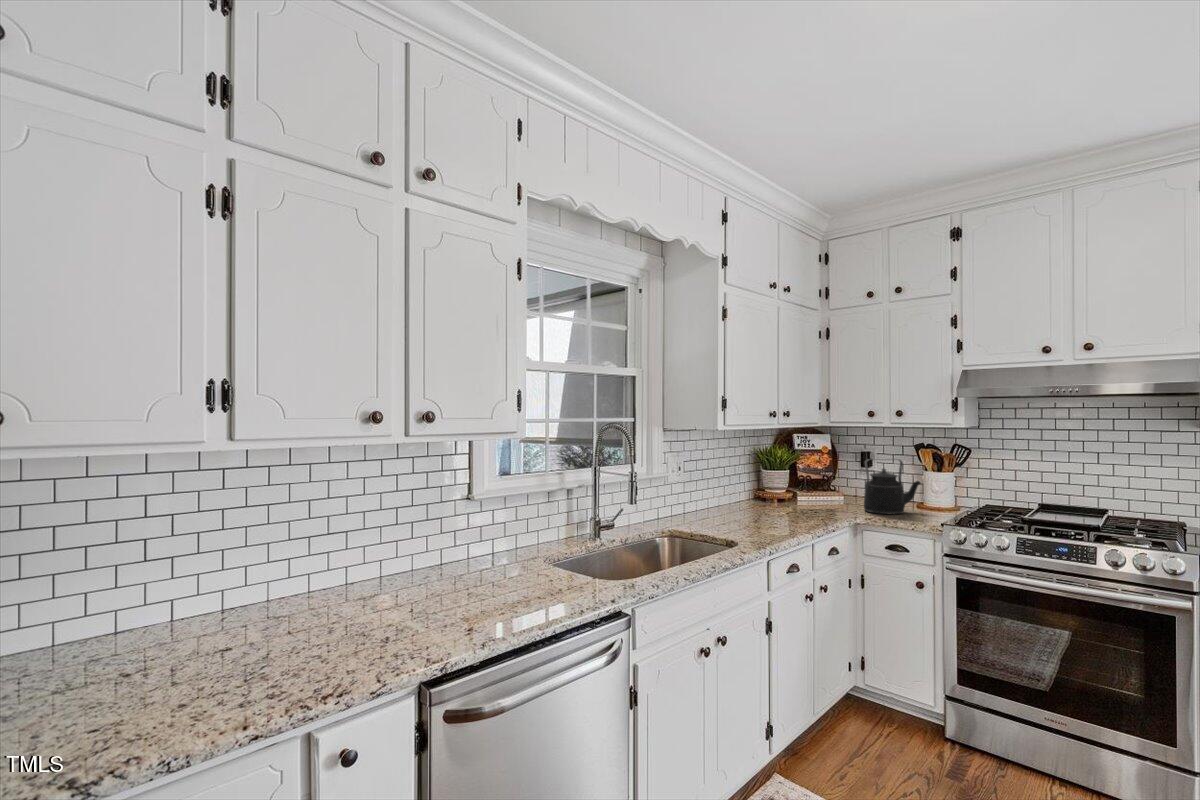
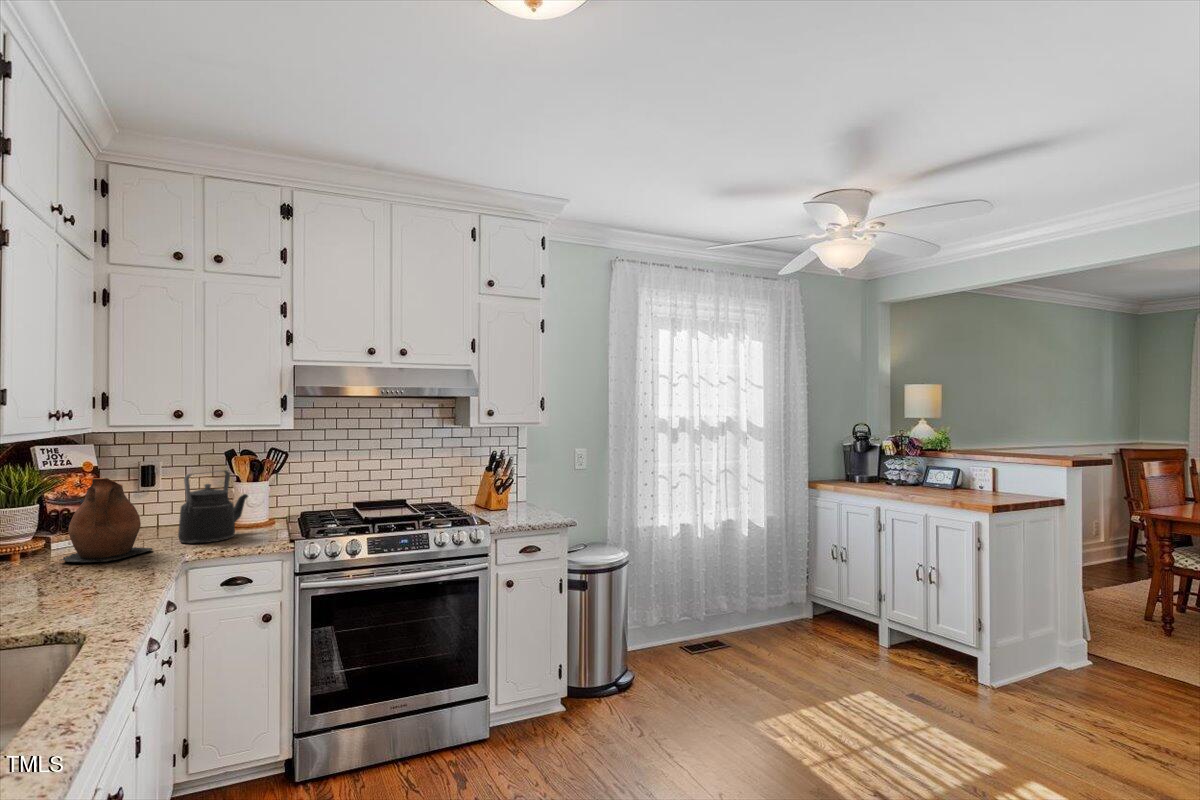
ceramic pitcher: none [788,456,842,512] -> present [61,478,152,562]

